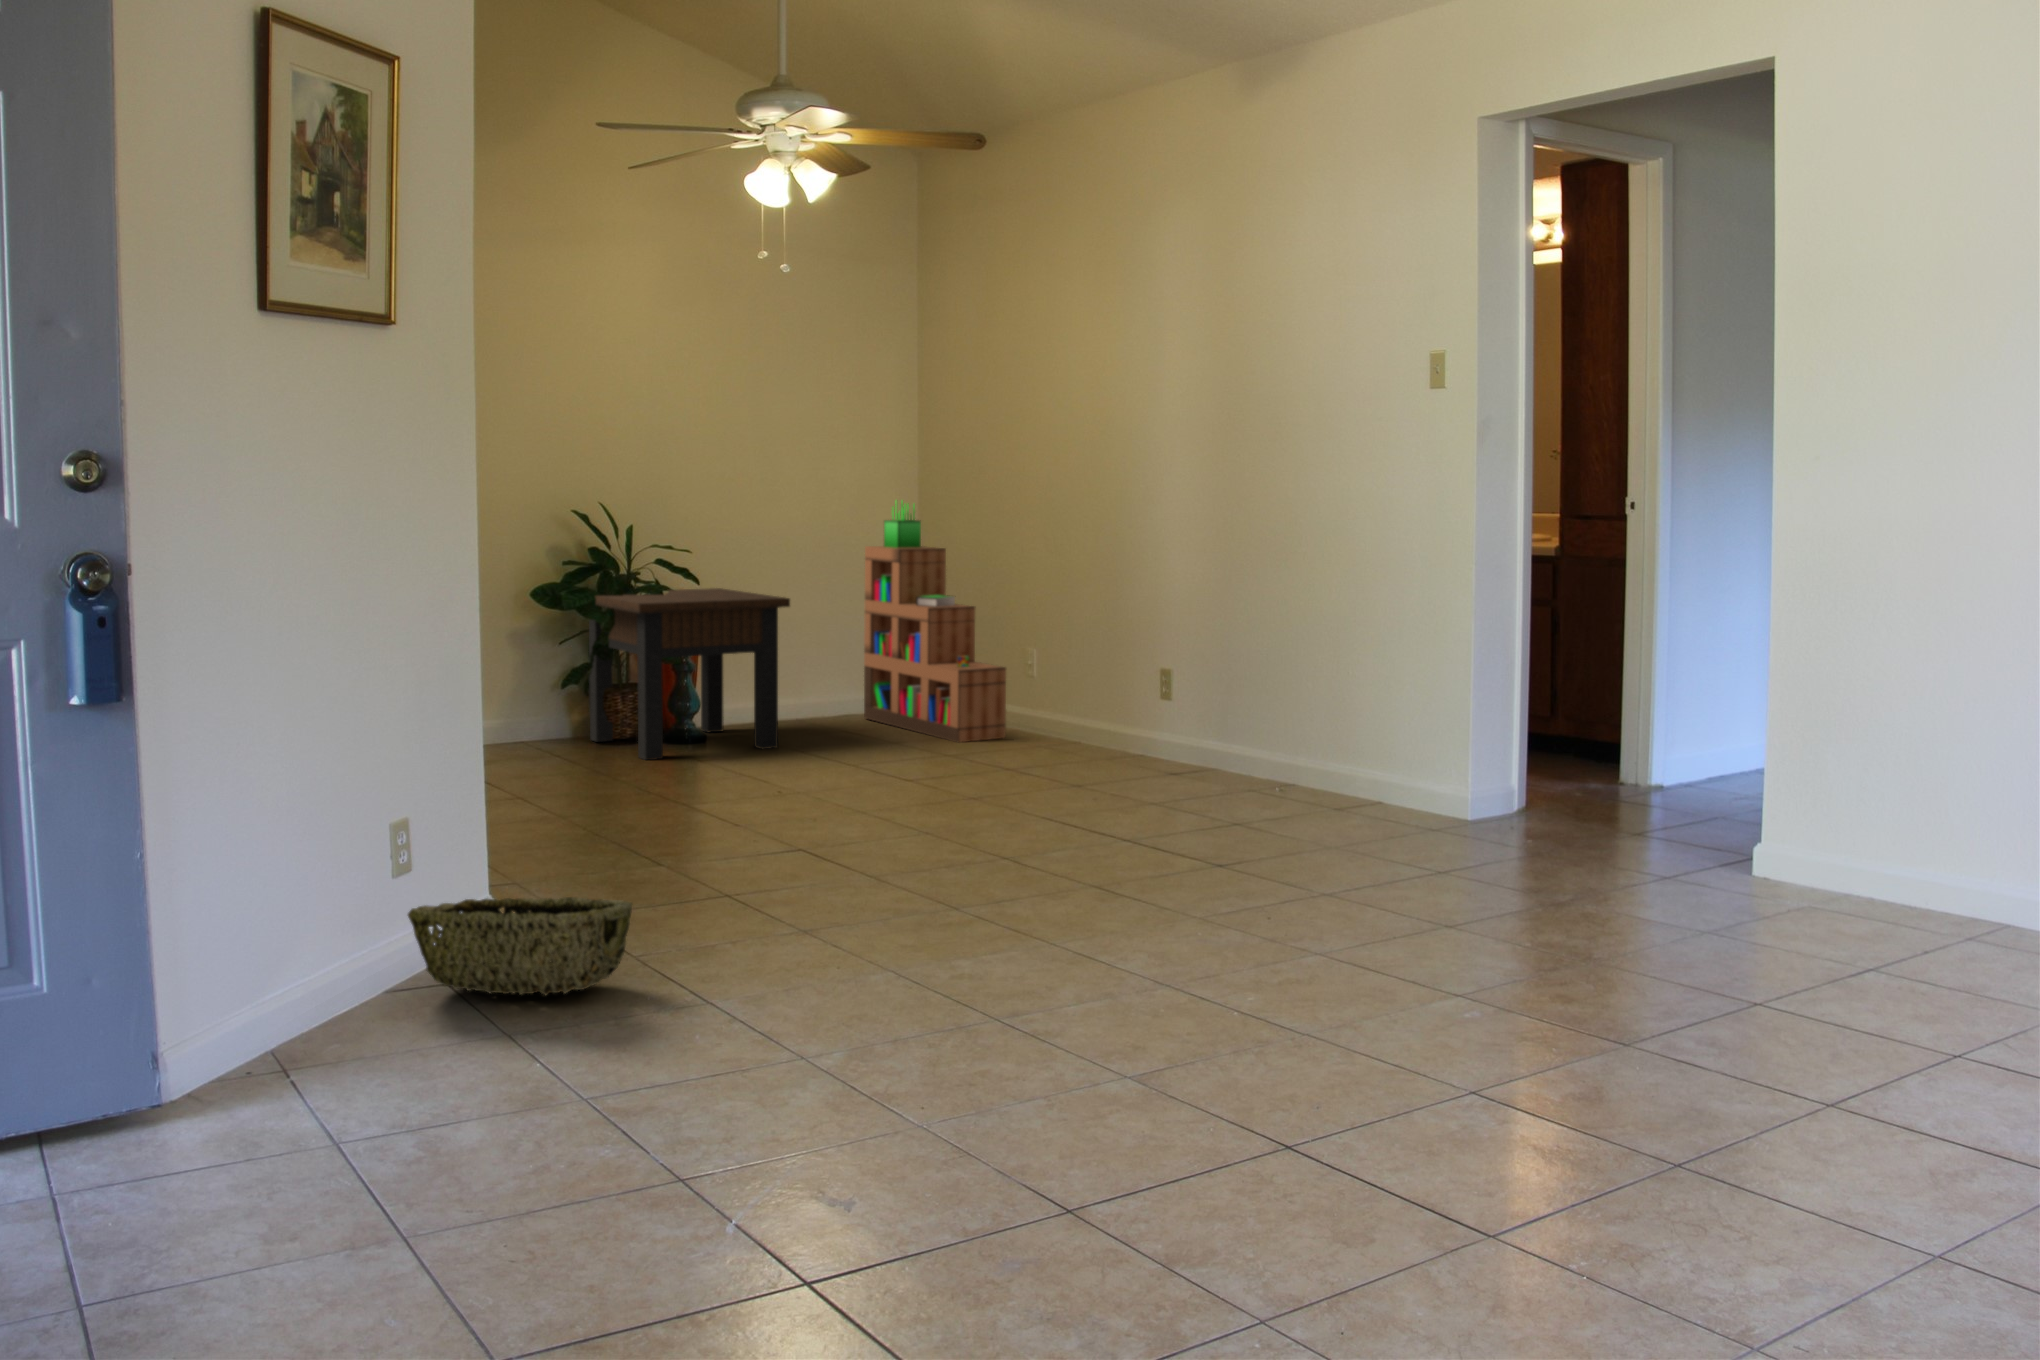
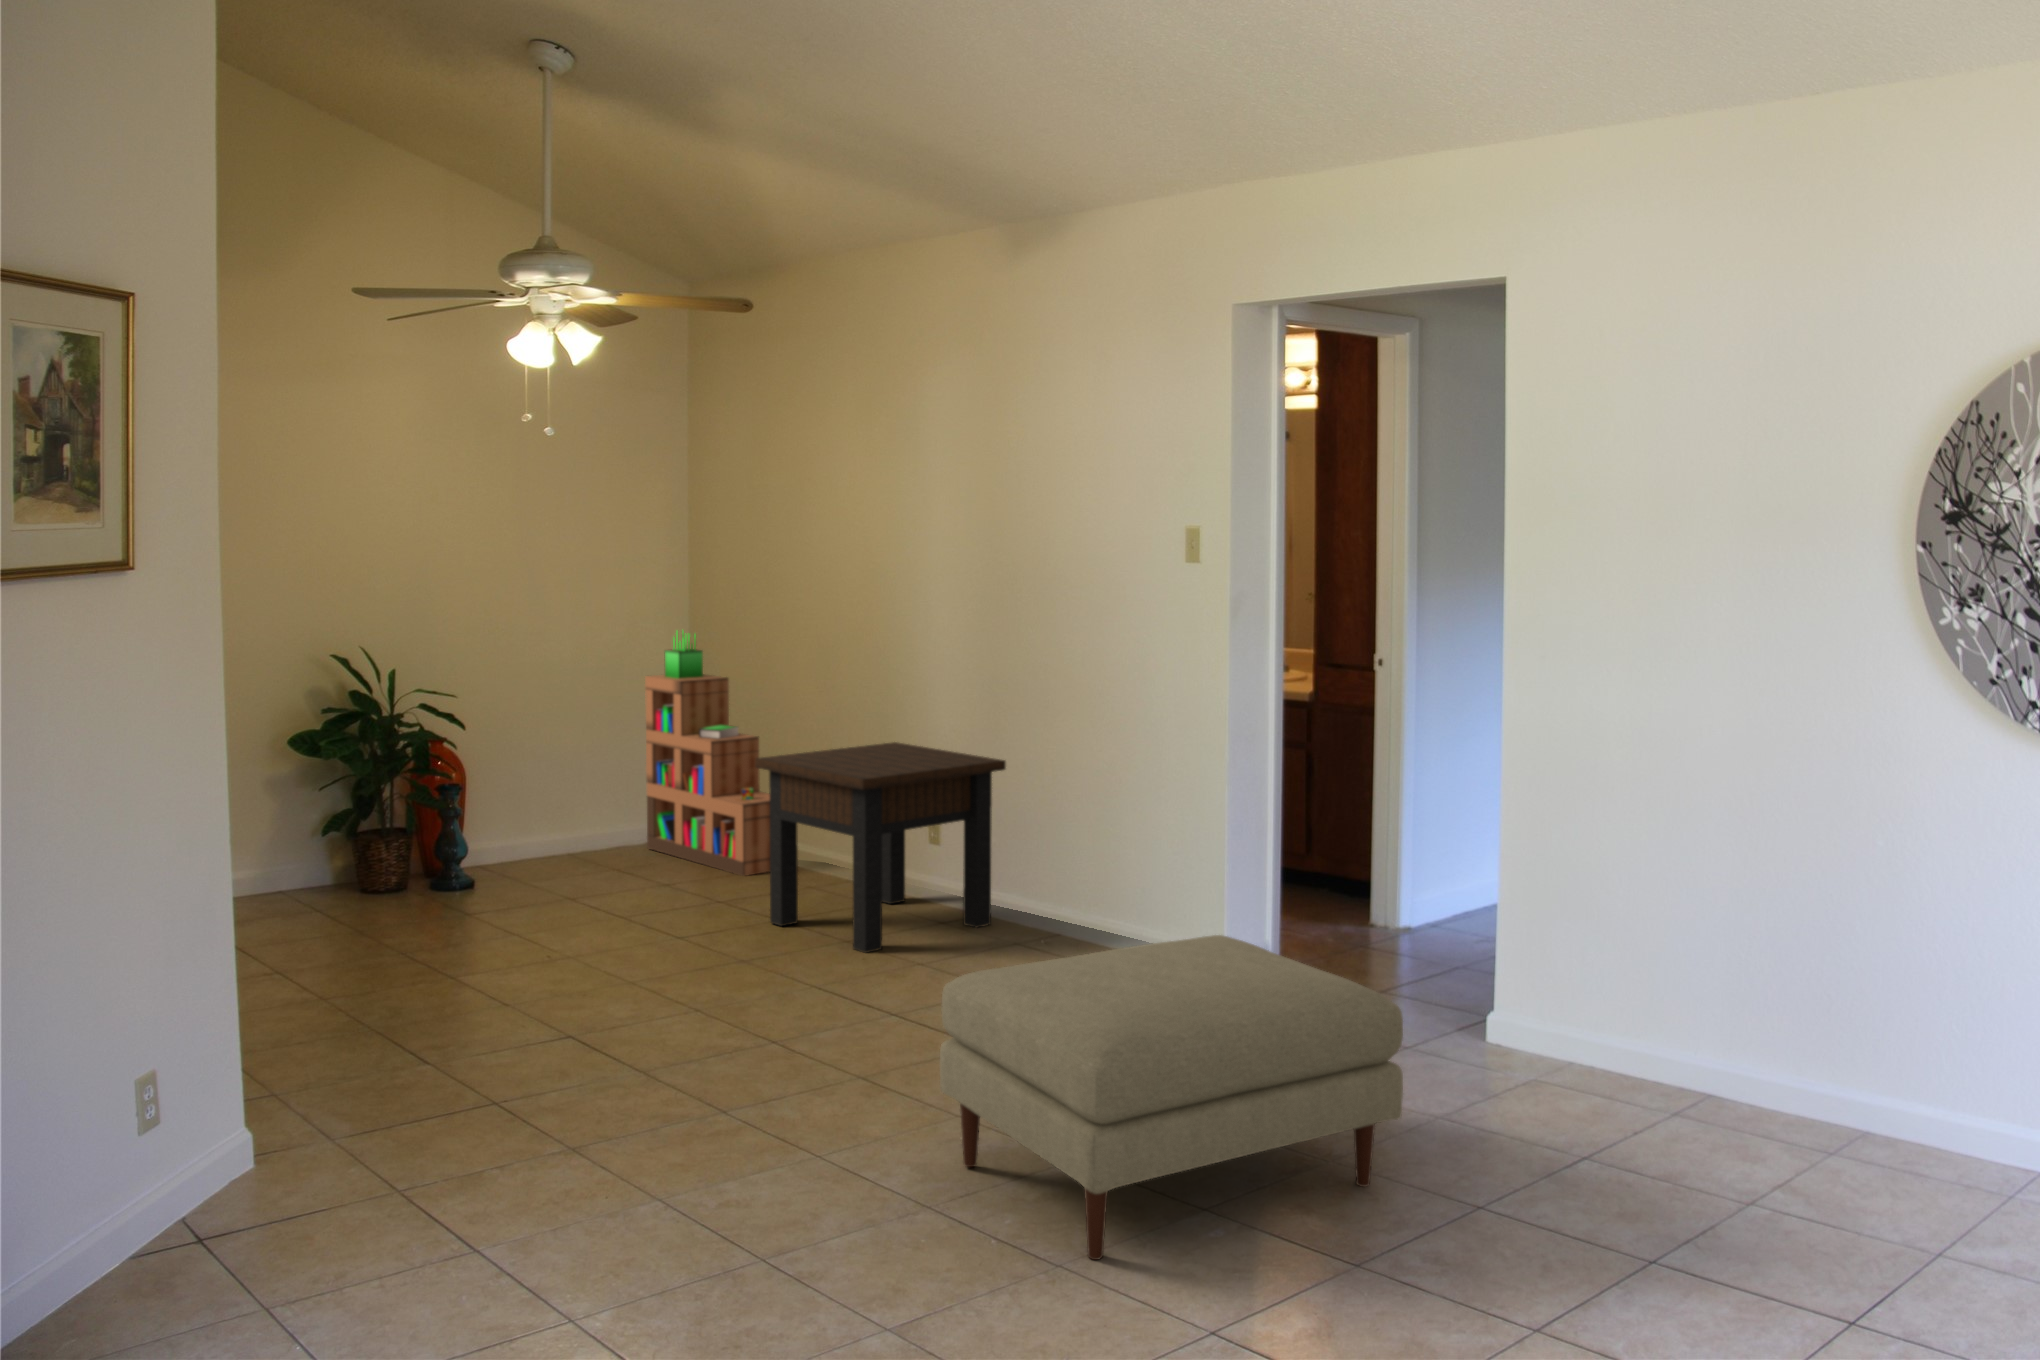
side table: present [589,588,790,760] -> present [755,742,1006,953]
ottoman: none [1165,759,1690,1063] -> present [940,935,1403,1260]
woven basket: present [408,897,632,996] -> none [152,1137,402,1253]

